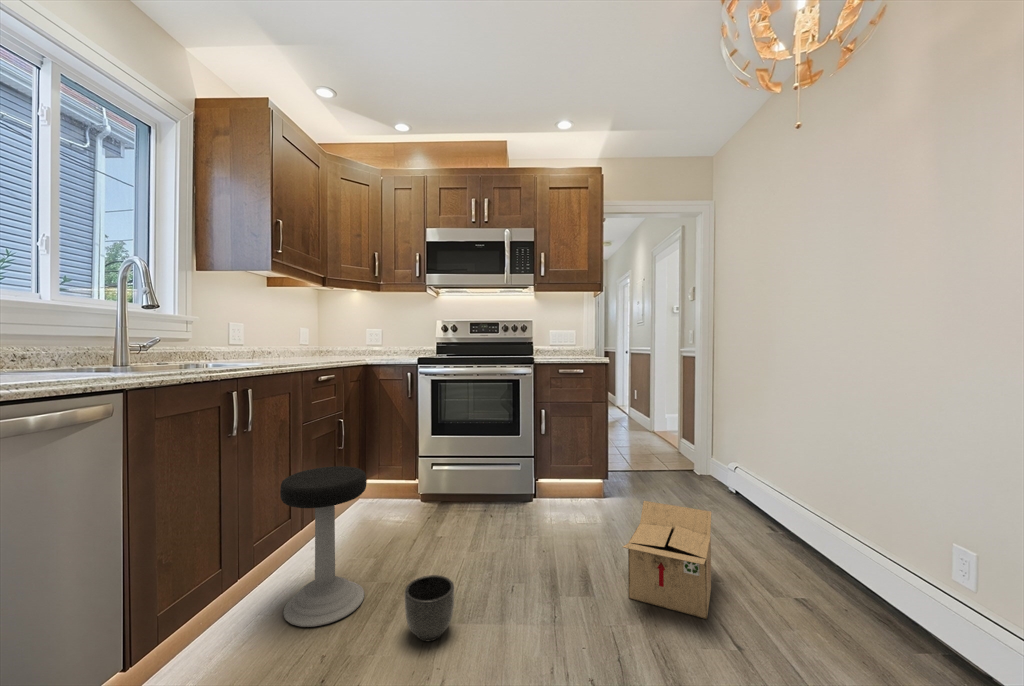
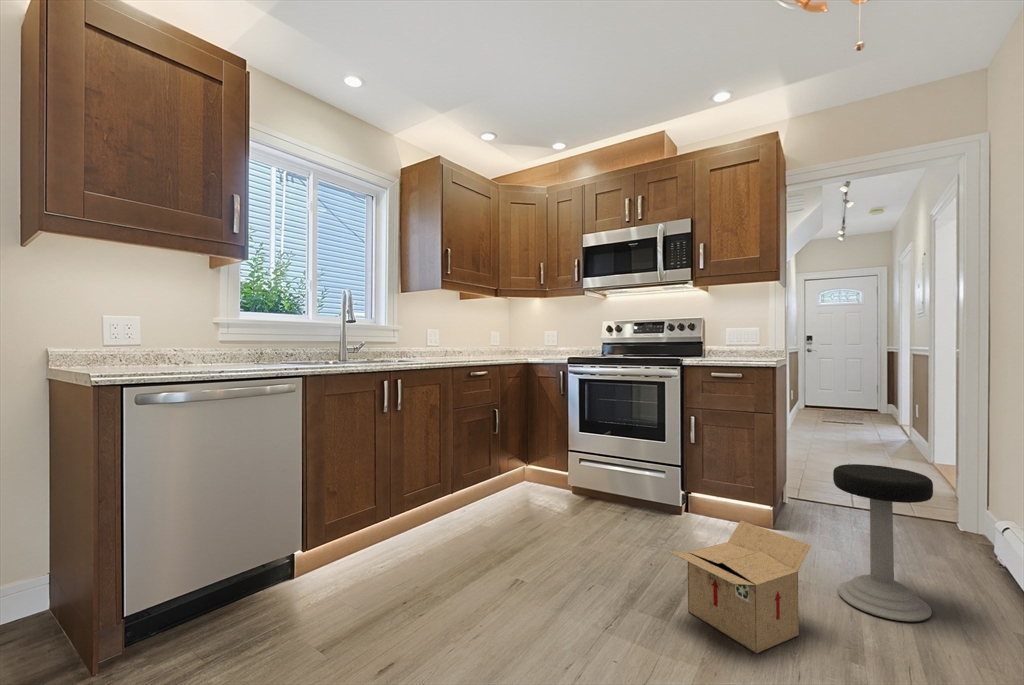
stool: present [280,466,367,627] -> present [833,464,933,621]
planter: present [405,575,454,641] -> none [476,535,515,584]

